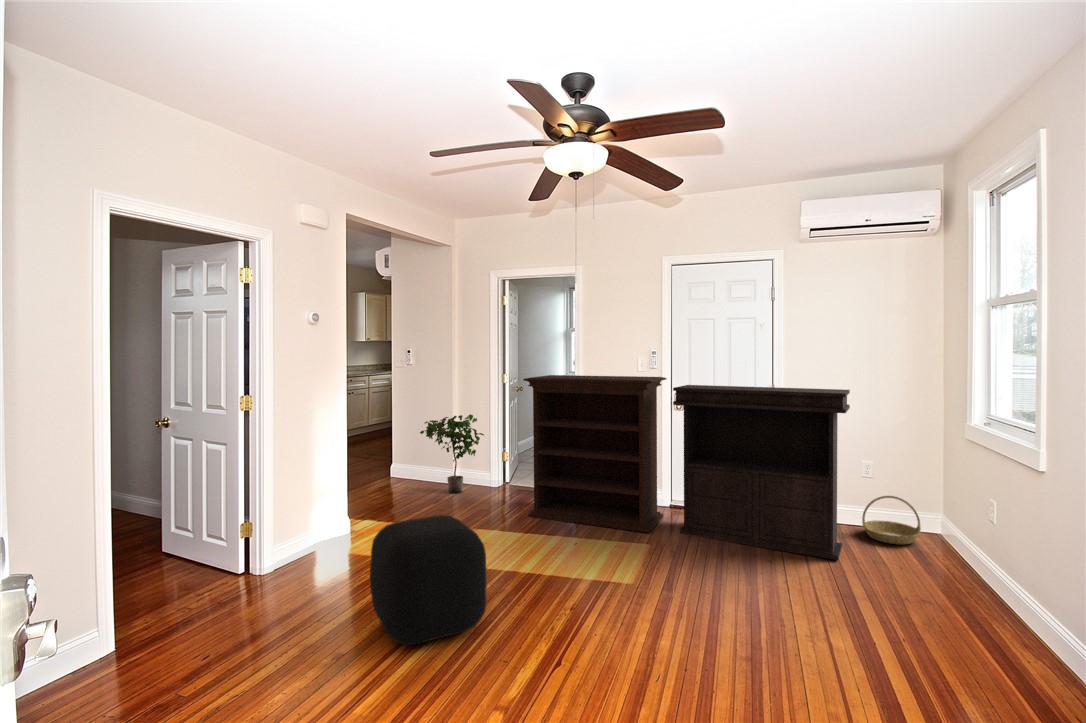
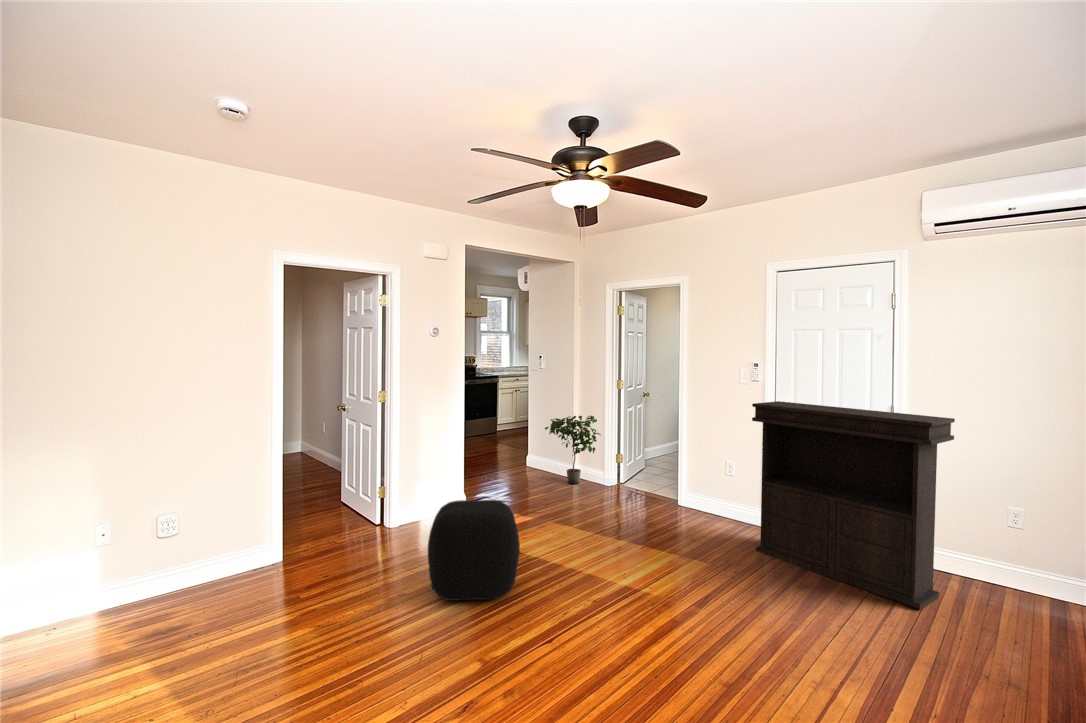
bookshelf: present [523,375,666,533] -> none [618,385,758,545]
basket: present [862,496,921,544] -> none [982,547,1061,609]

